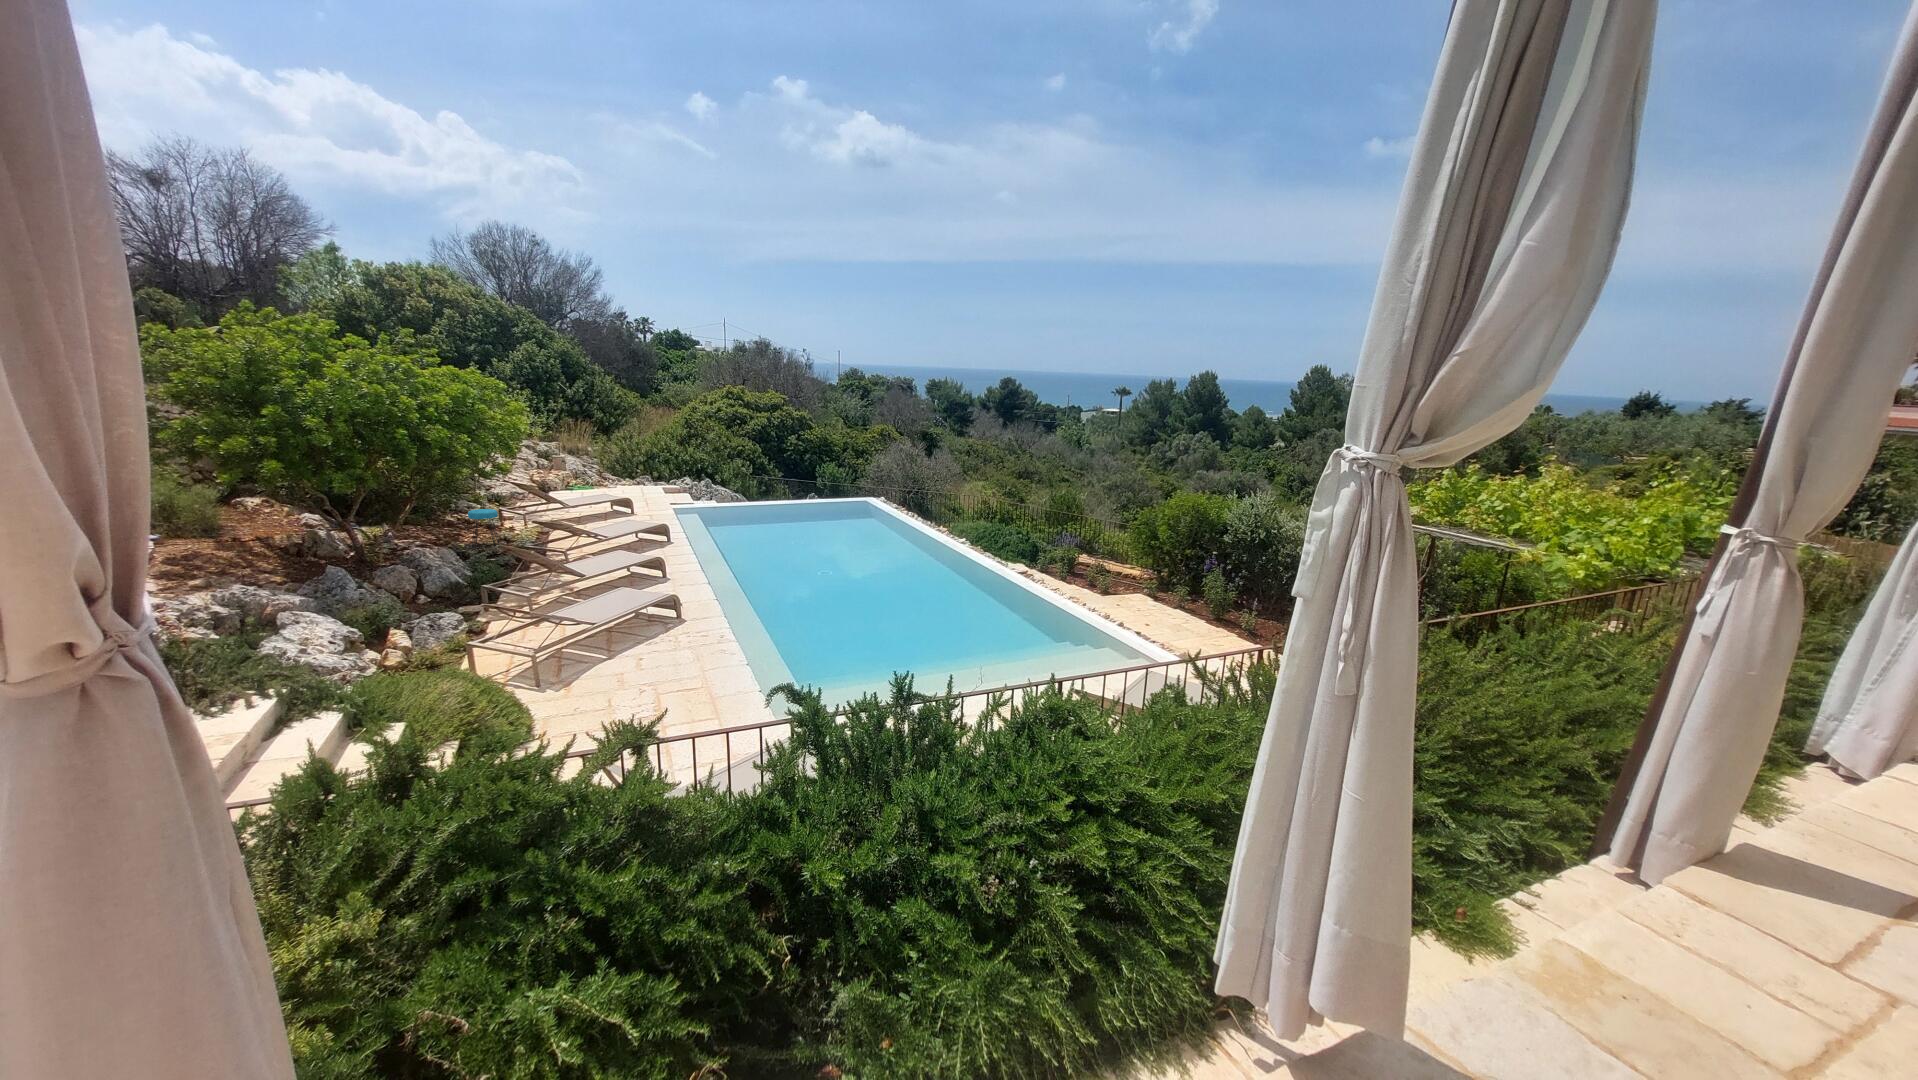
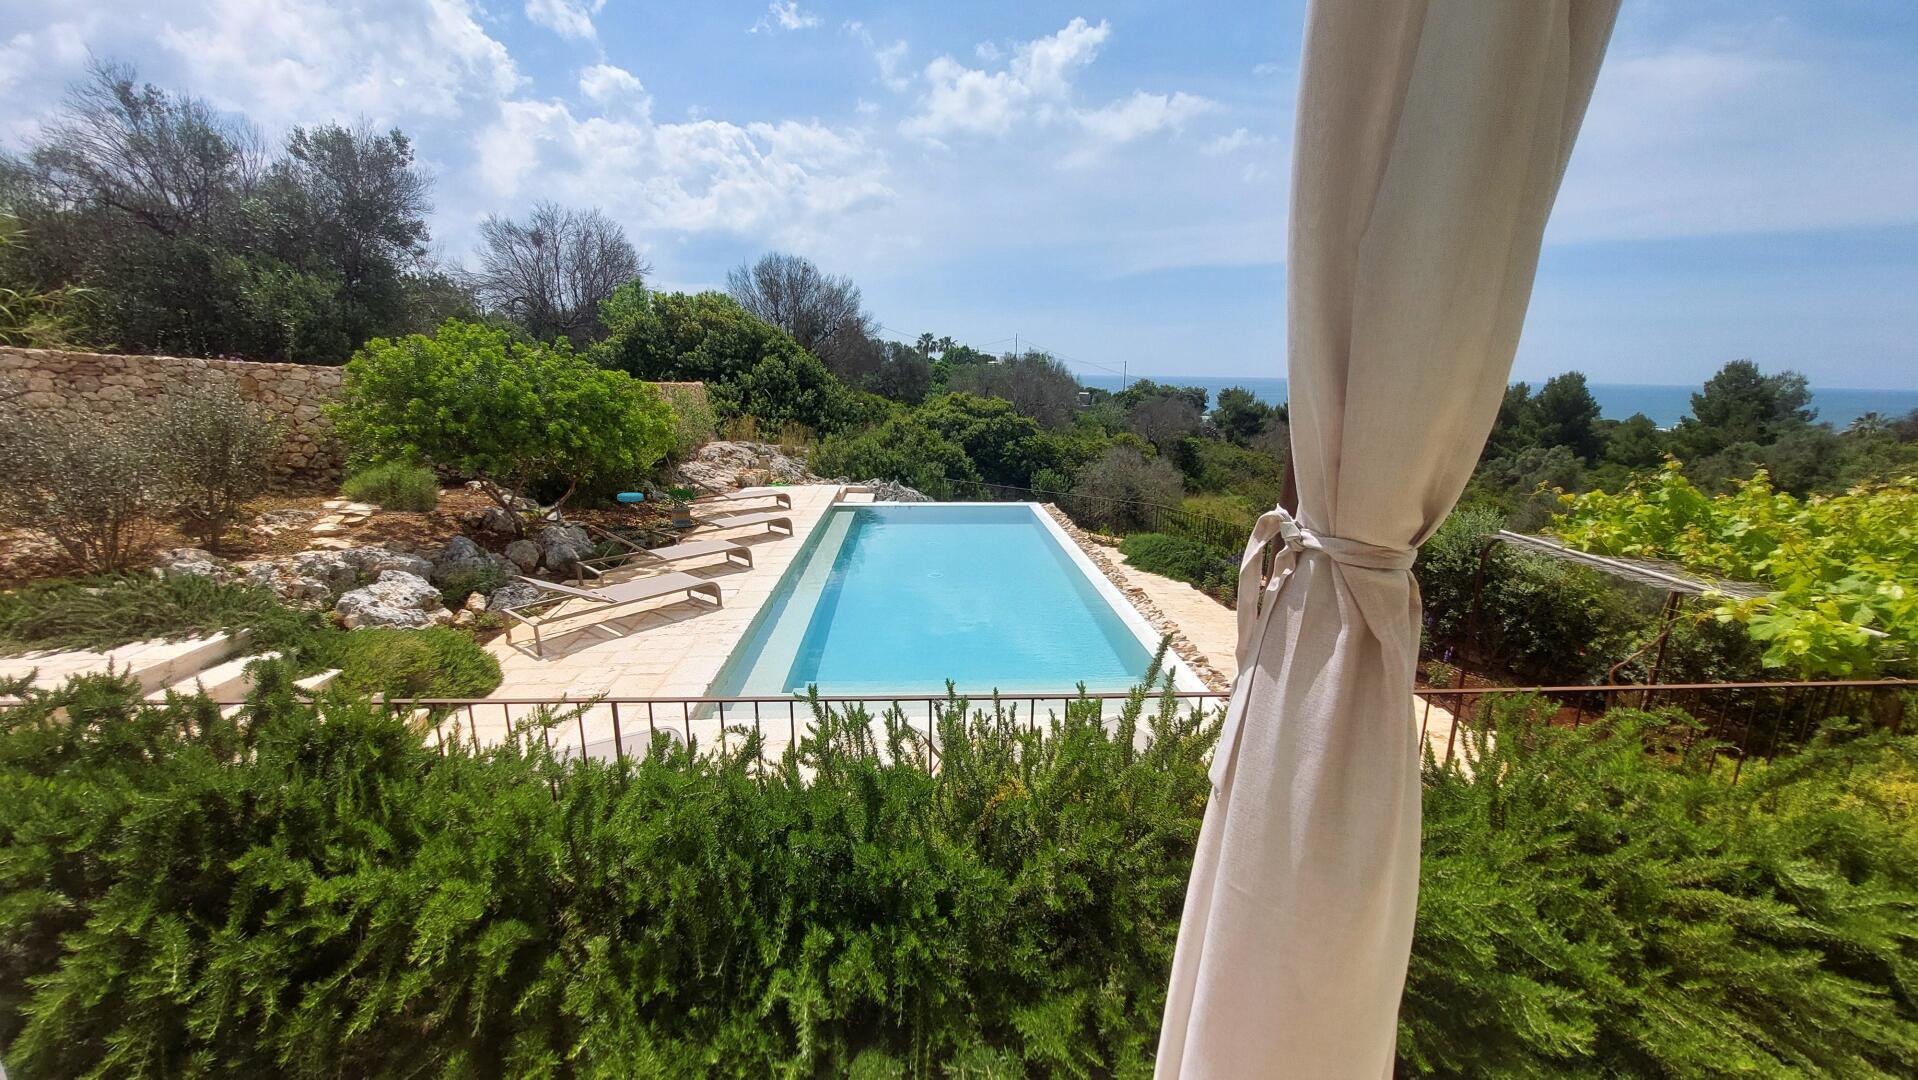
potted tree: none [520,502,554,541] -> present [668,489,695,527]

